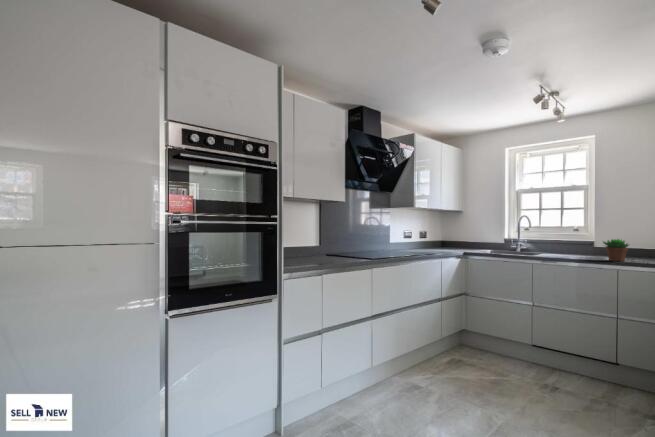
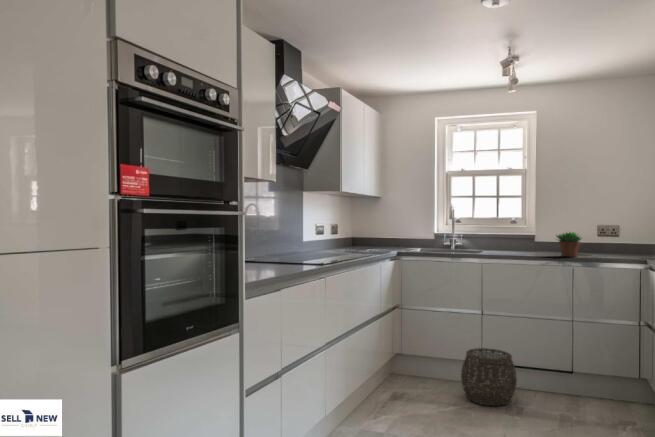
woven basket: none [505,332,556,383] -> present [461,348,517,406]

